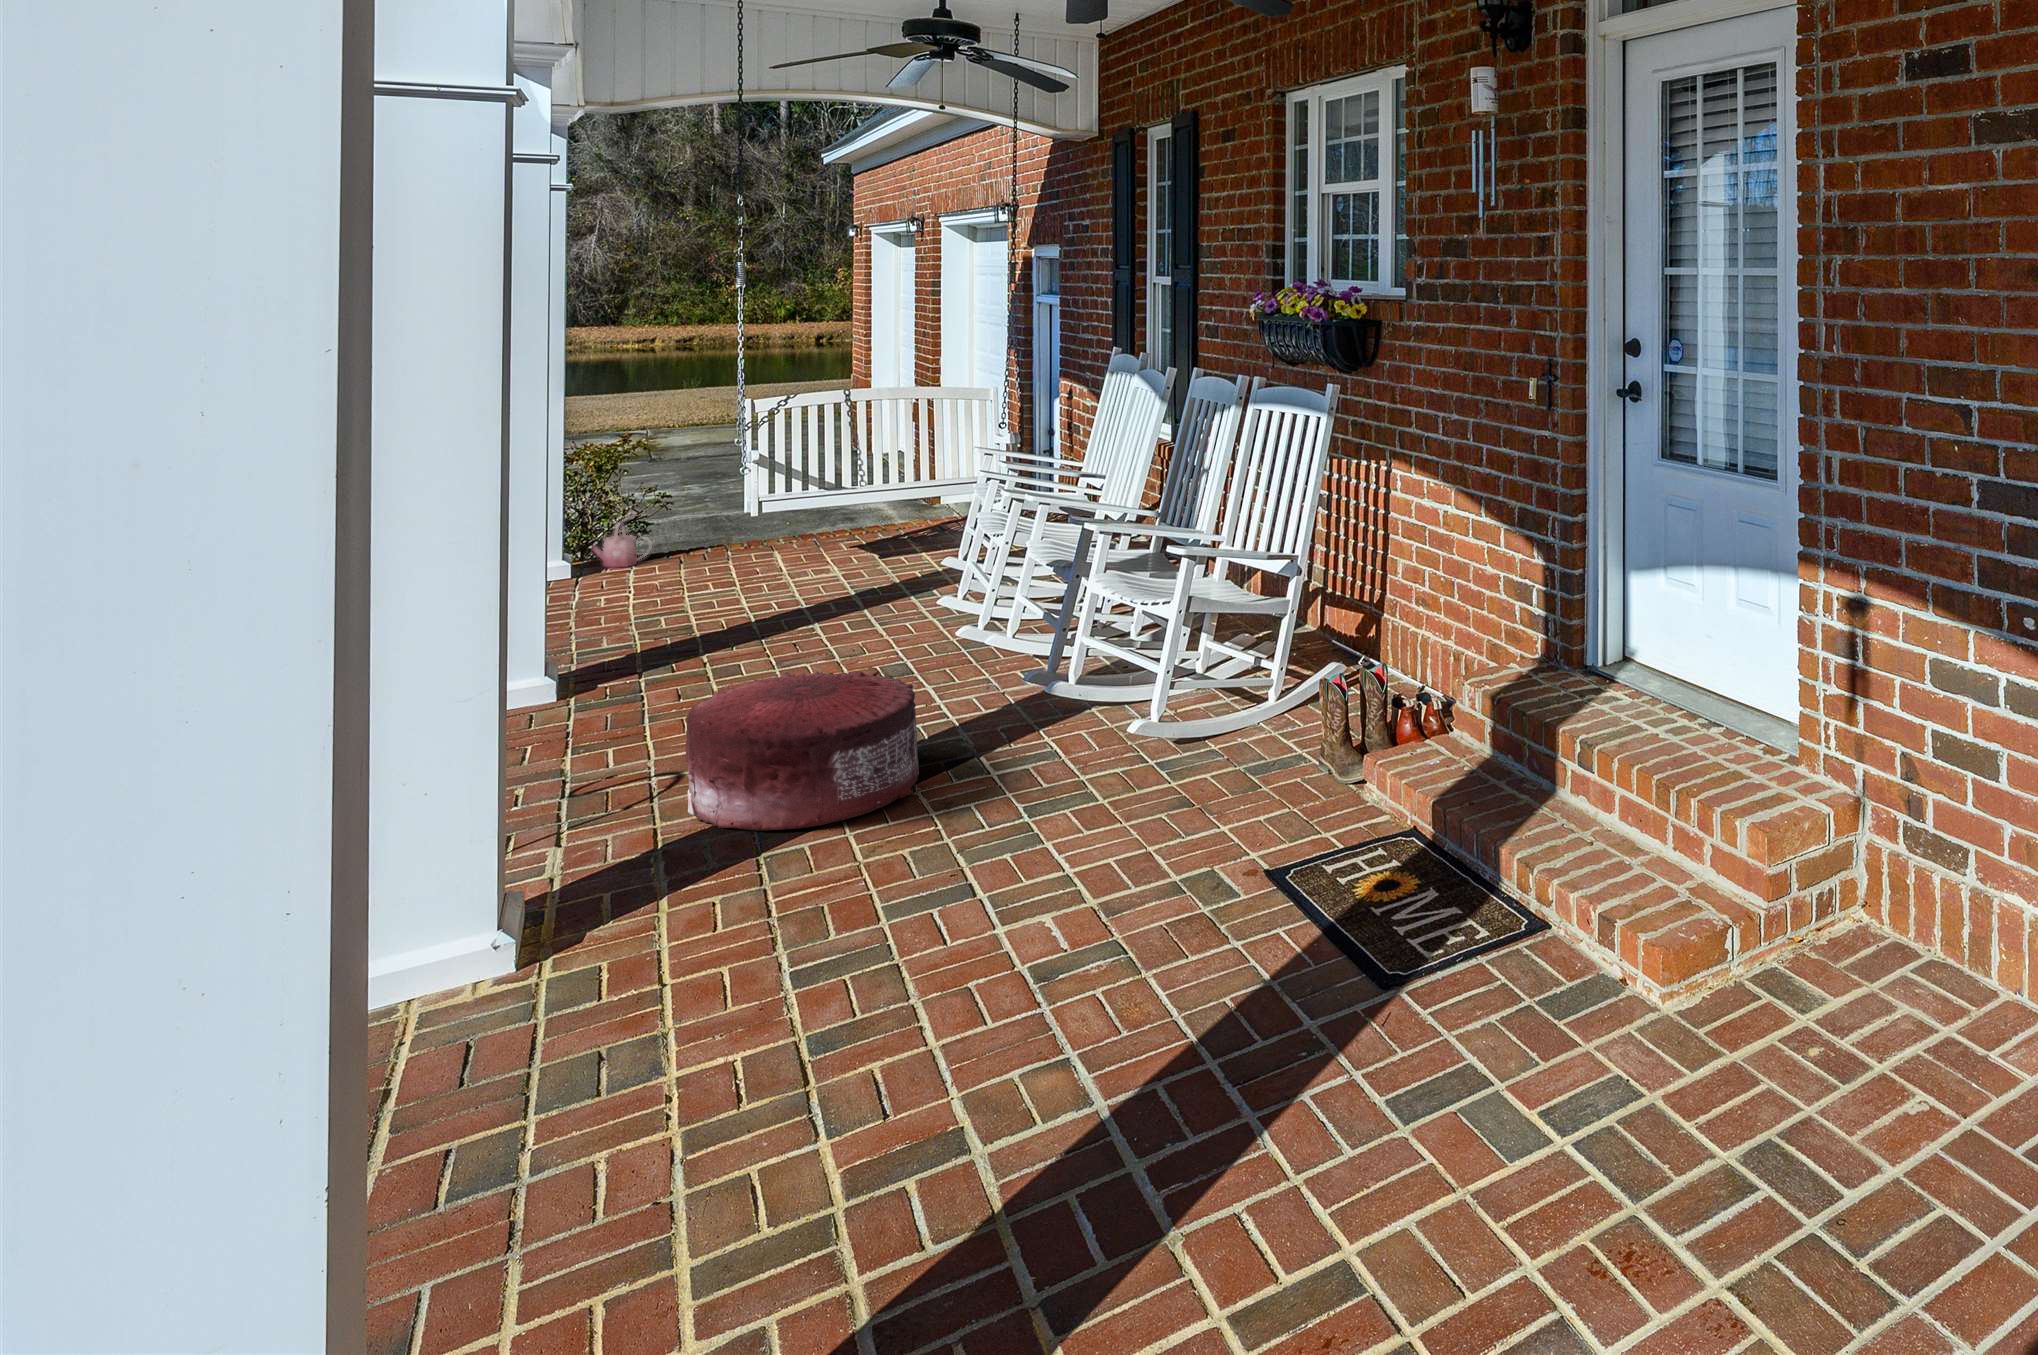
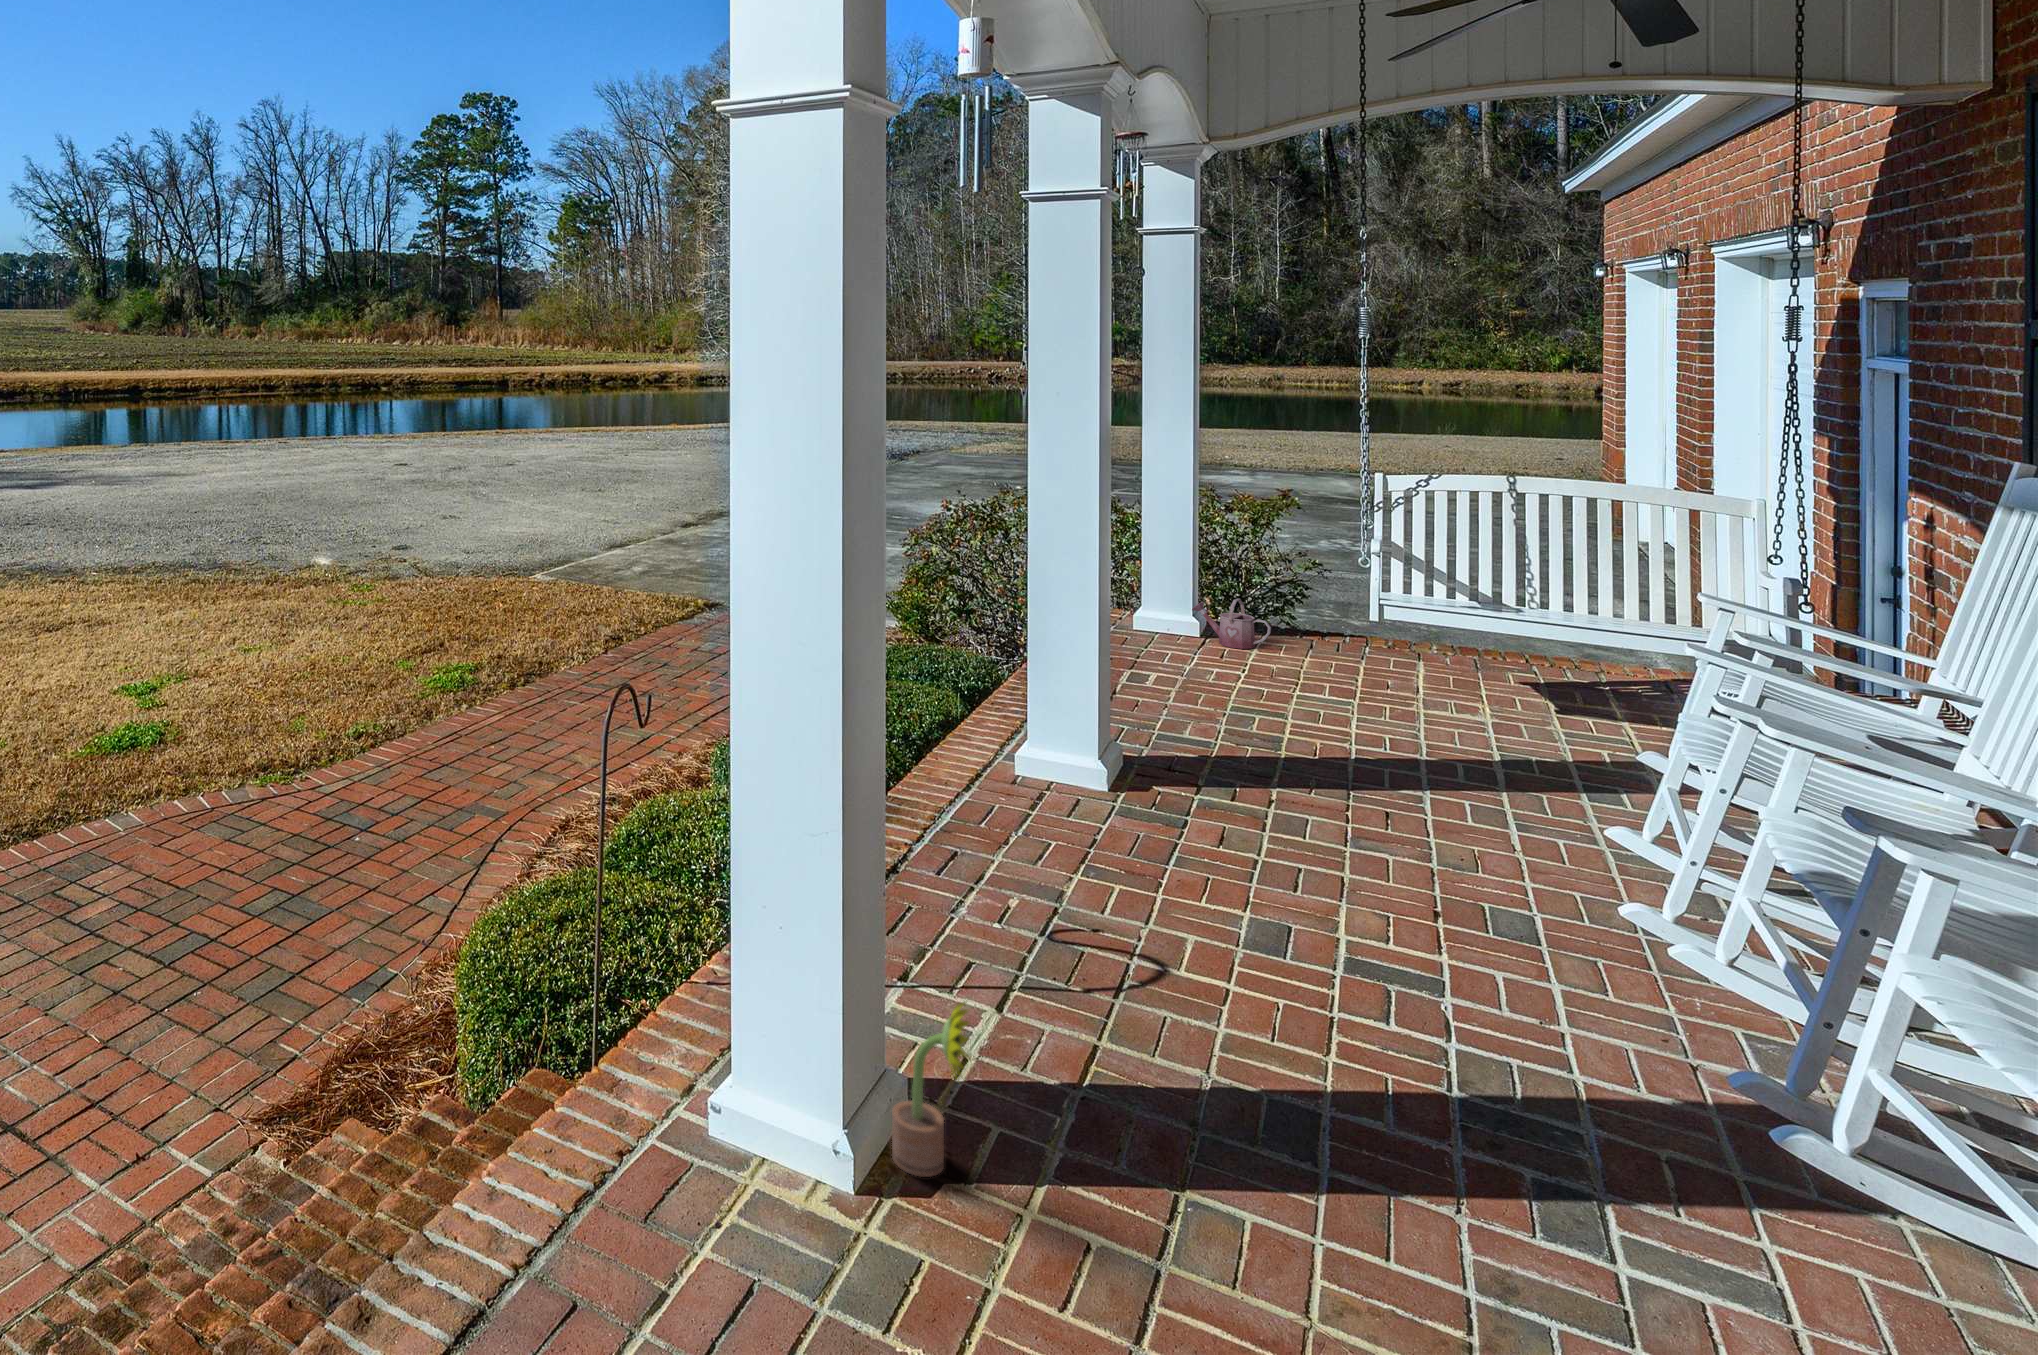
pouf: present [685,671,919,831] -> none [1100,908,1461,1214]
decorative plant: none [564,756,635,902] -> present [892,1002,969,1177]

